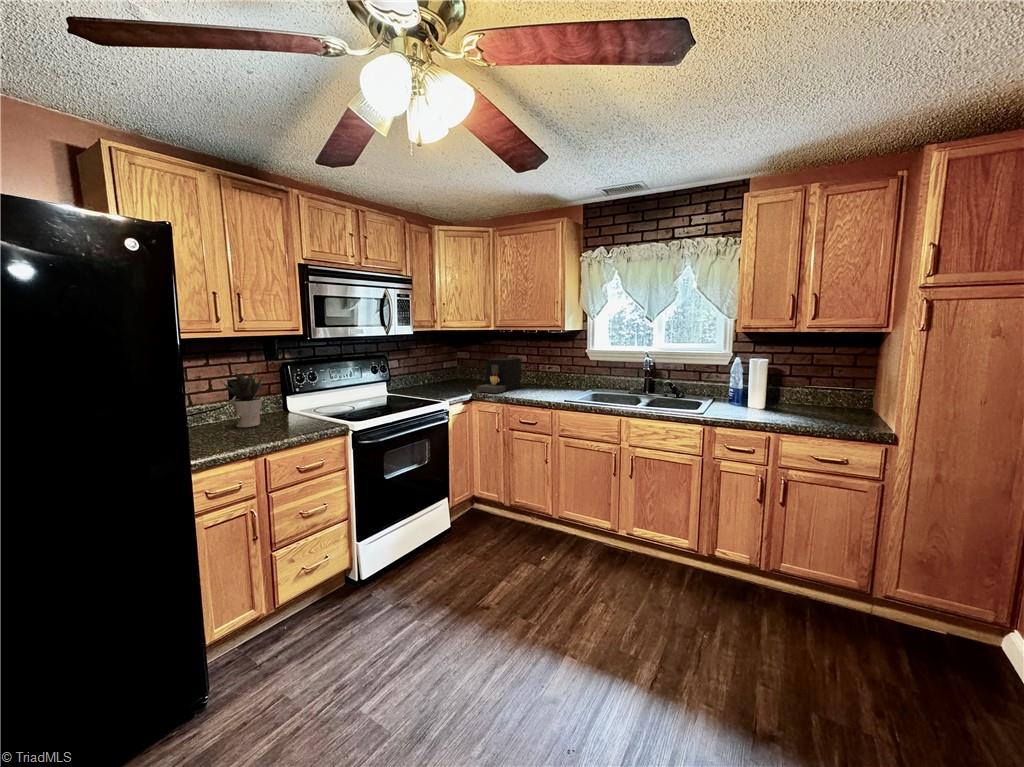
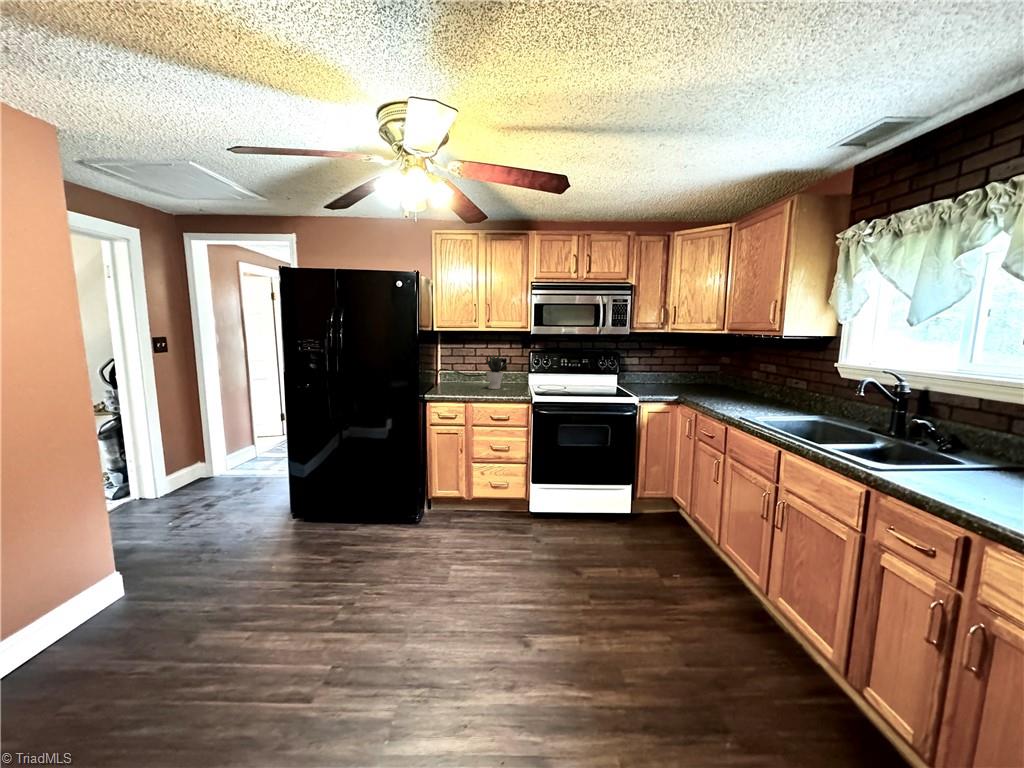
coffee maker: present [477,357,521,393] -> none [689,364,753,401]

